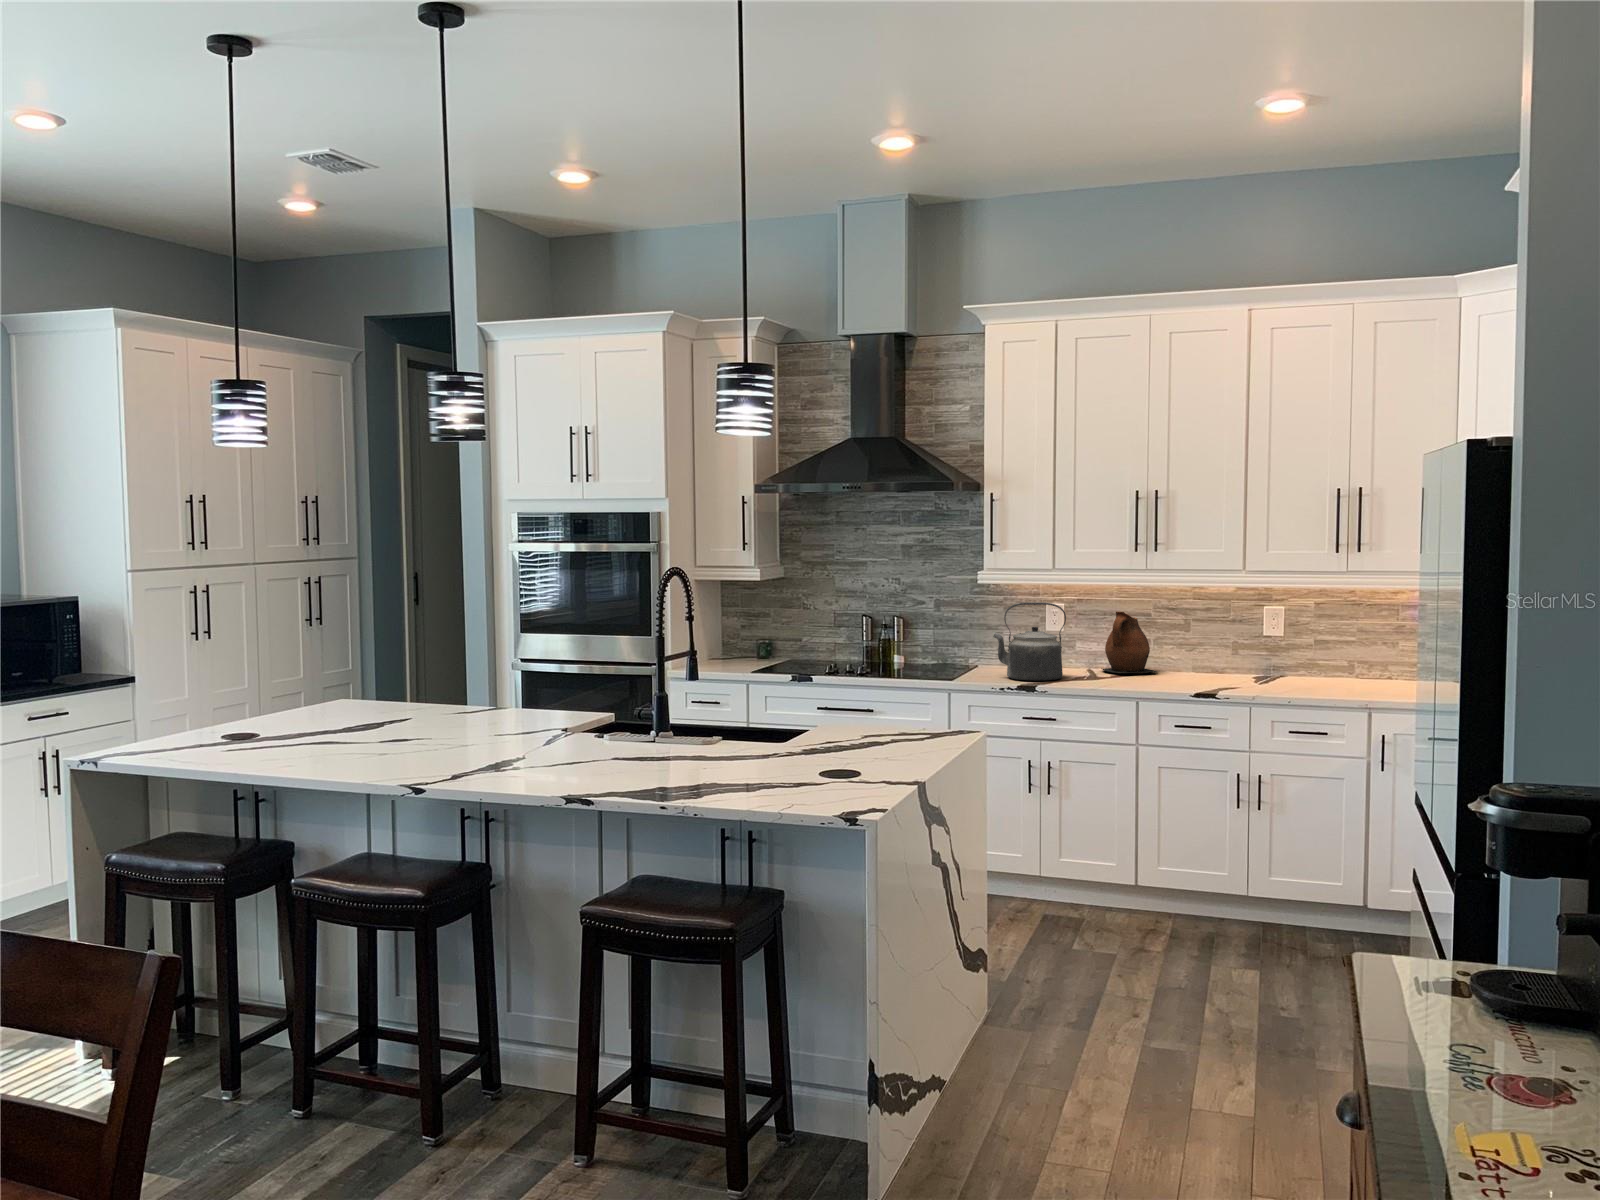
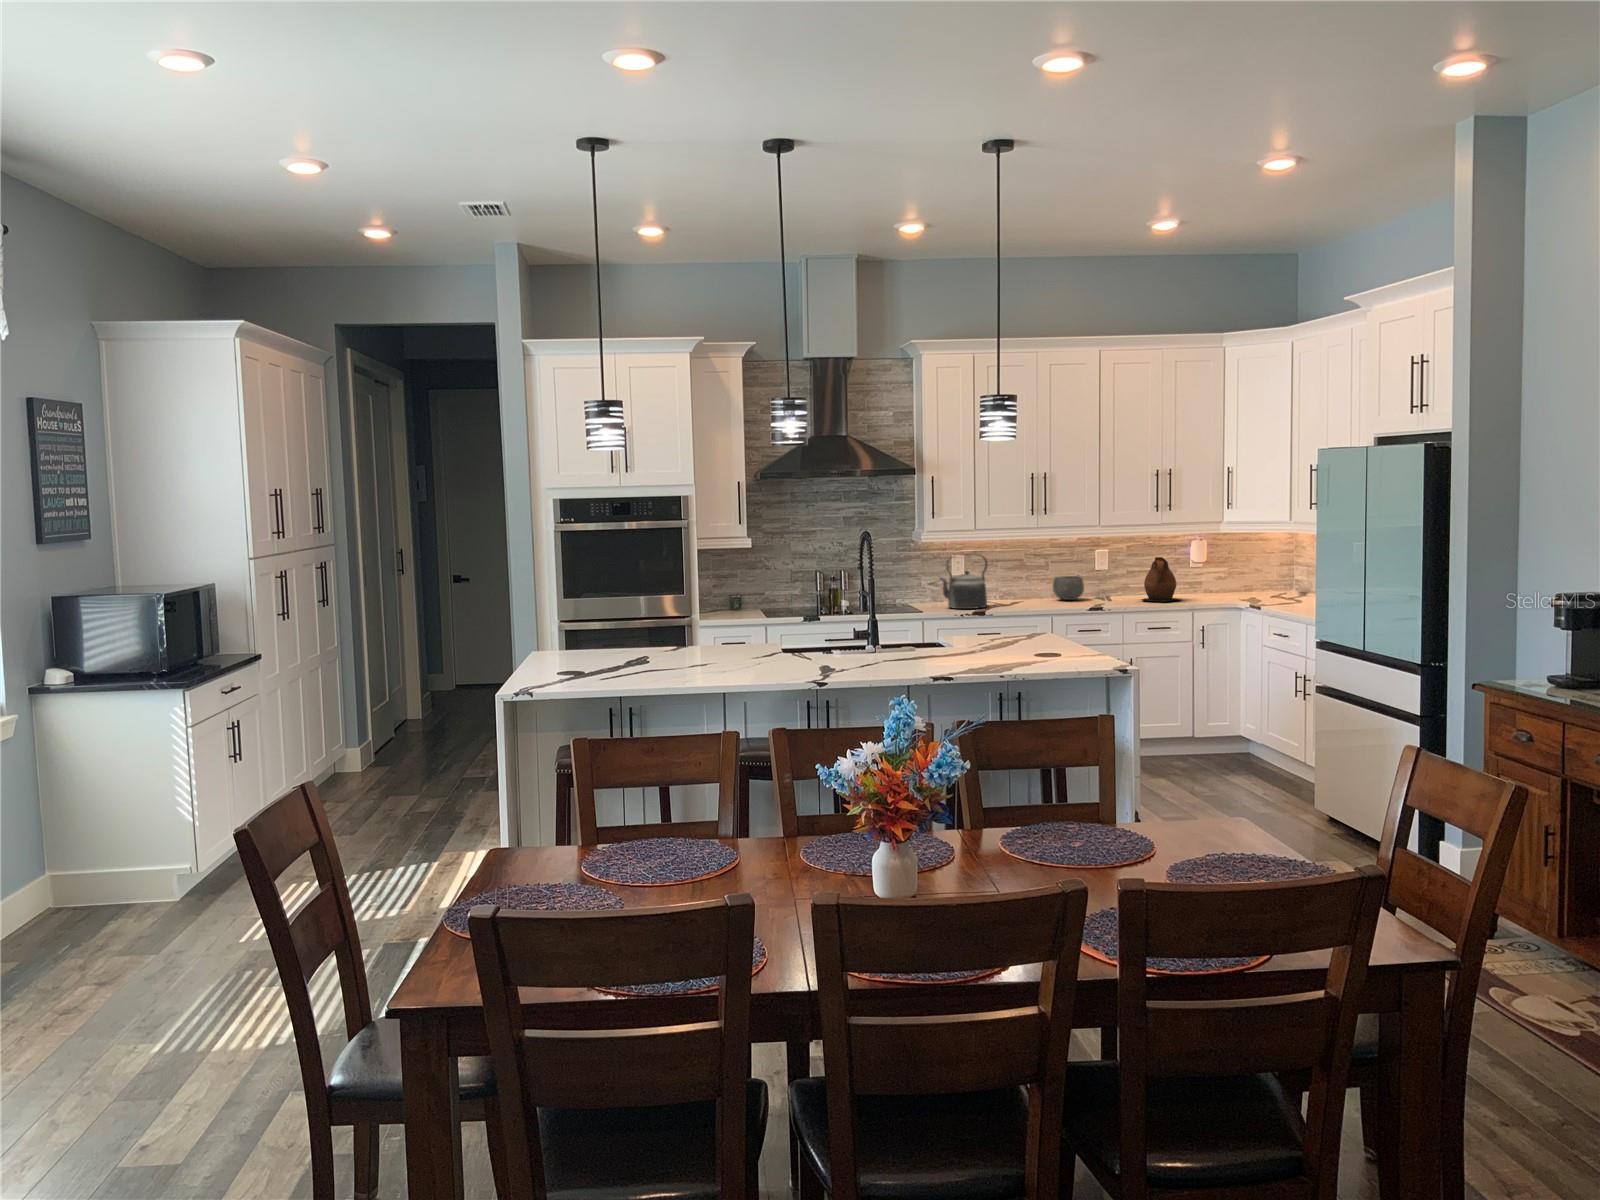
ceramic pitcher: present [1103,611,1157,673] -> present [1142,557,1181,601]
ceramic bowl: none [1178,642,1224,678] -> present [1053,576,1084,600]

